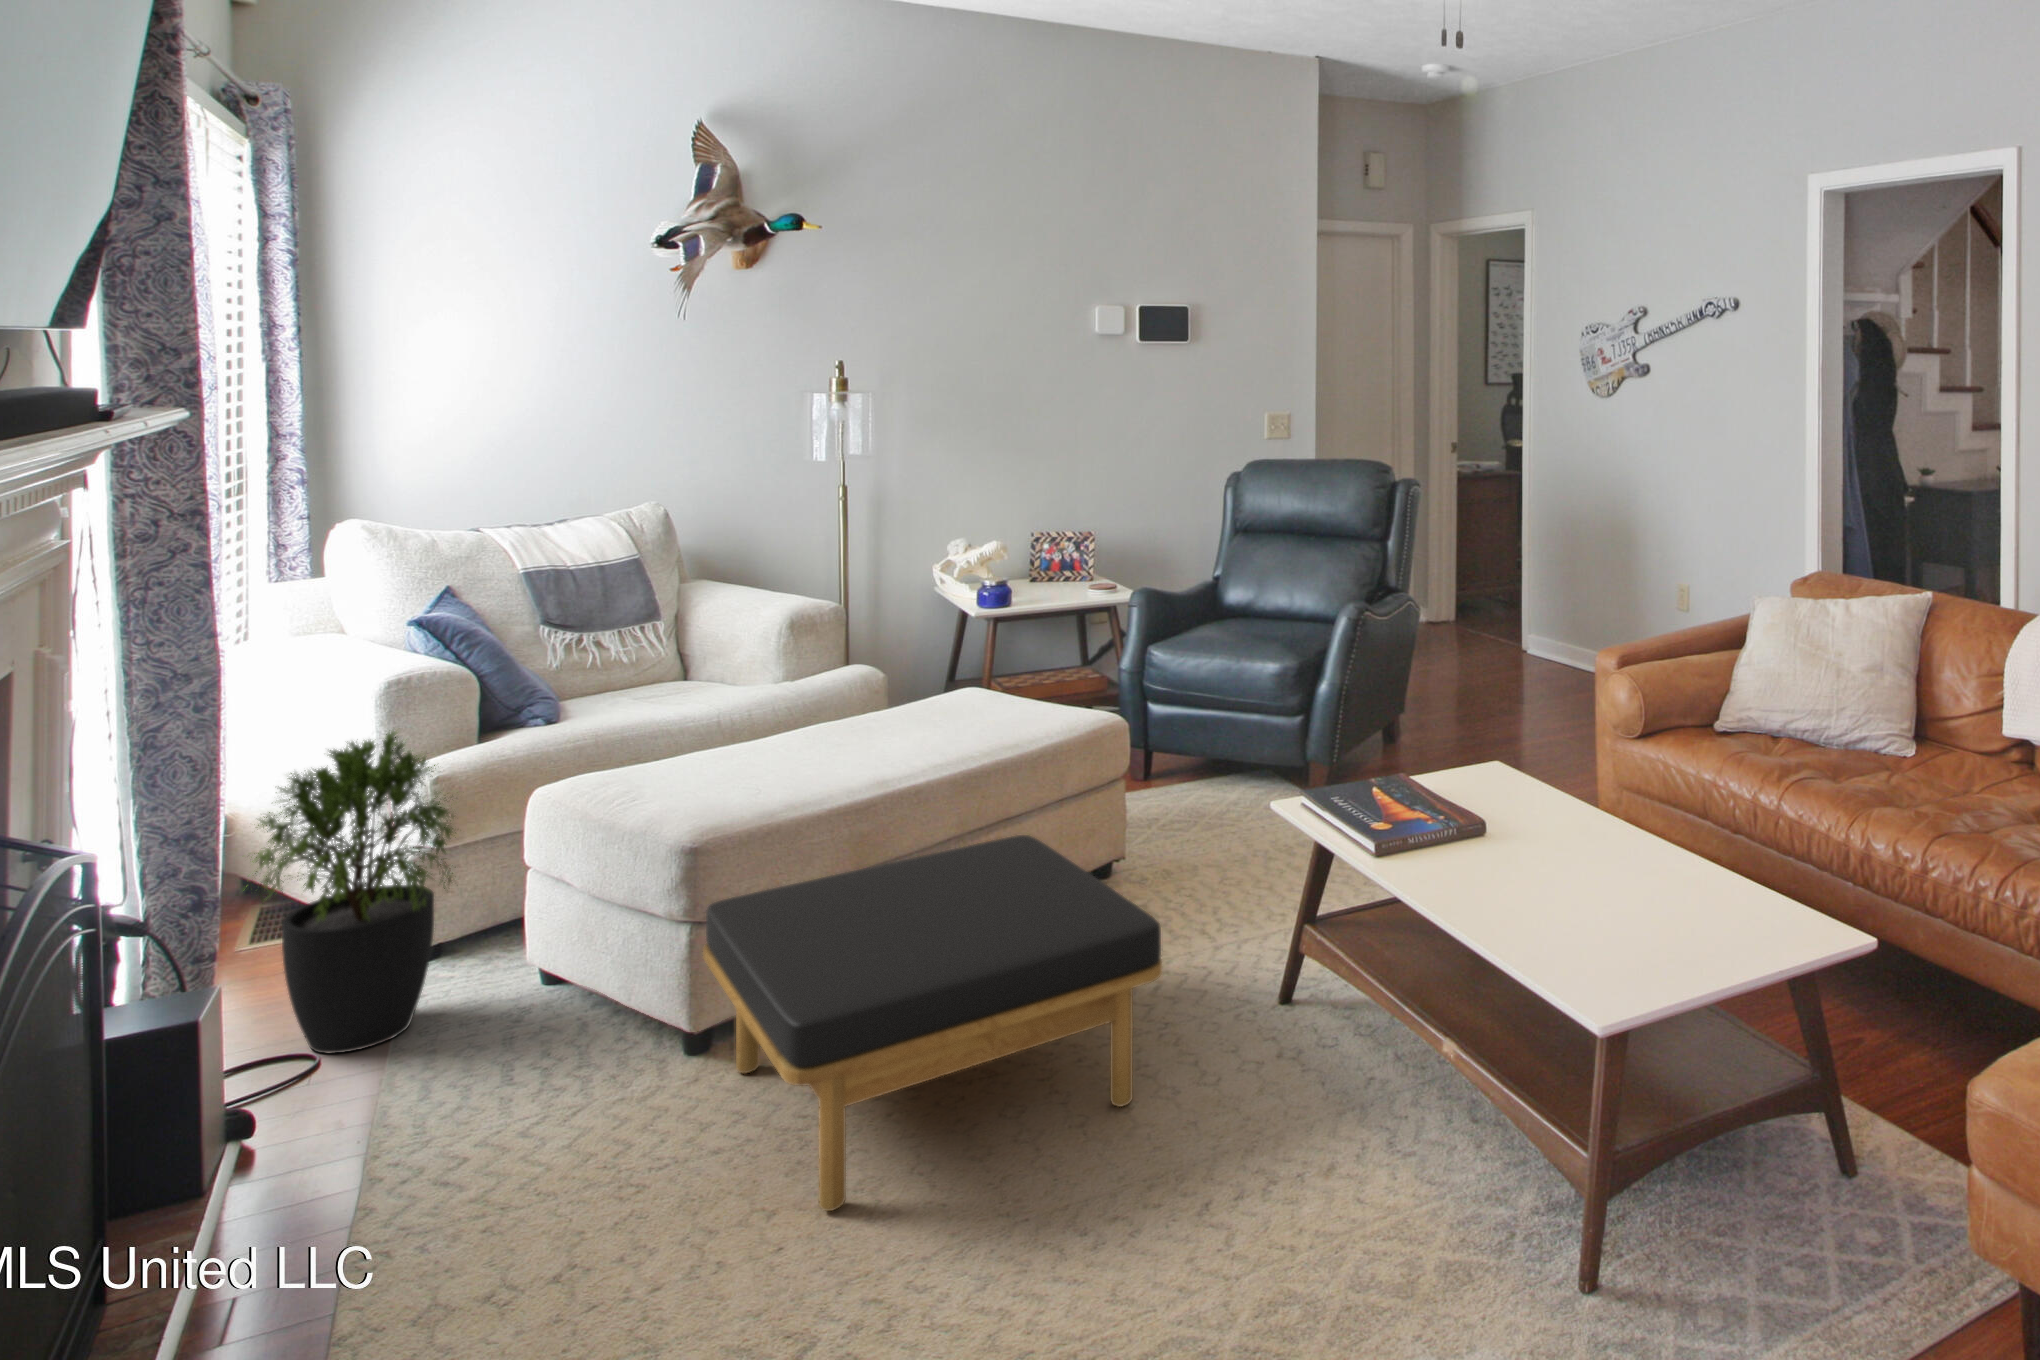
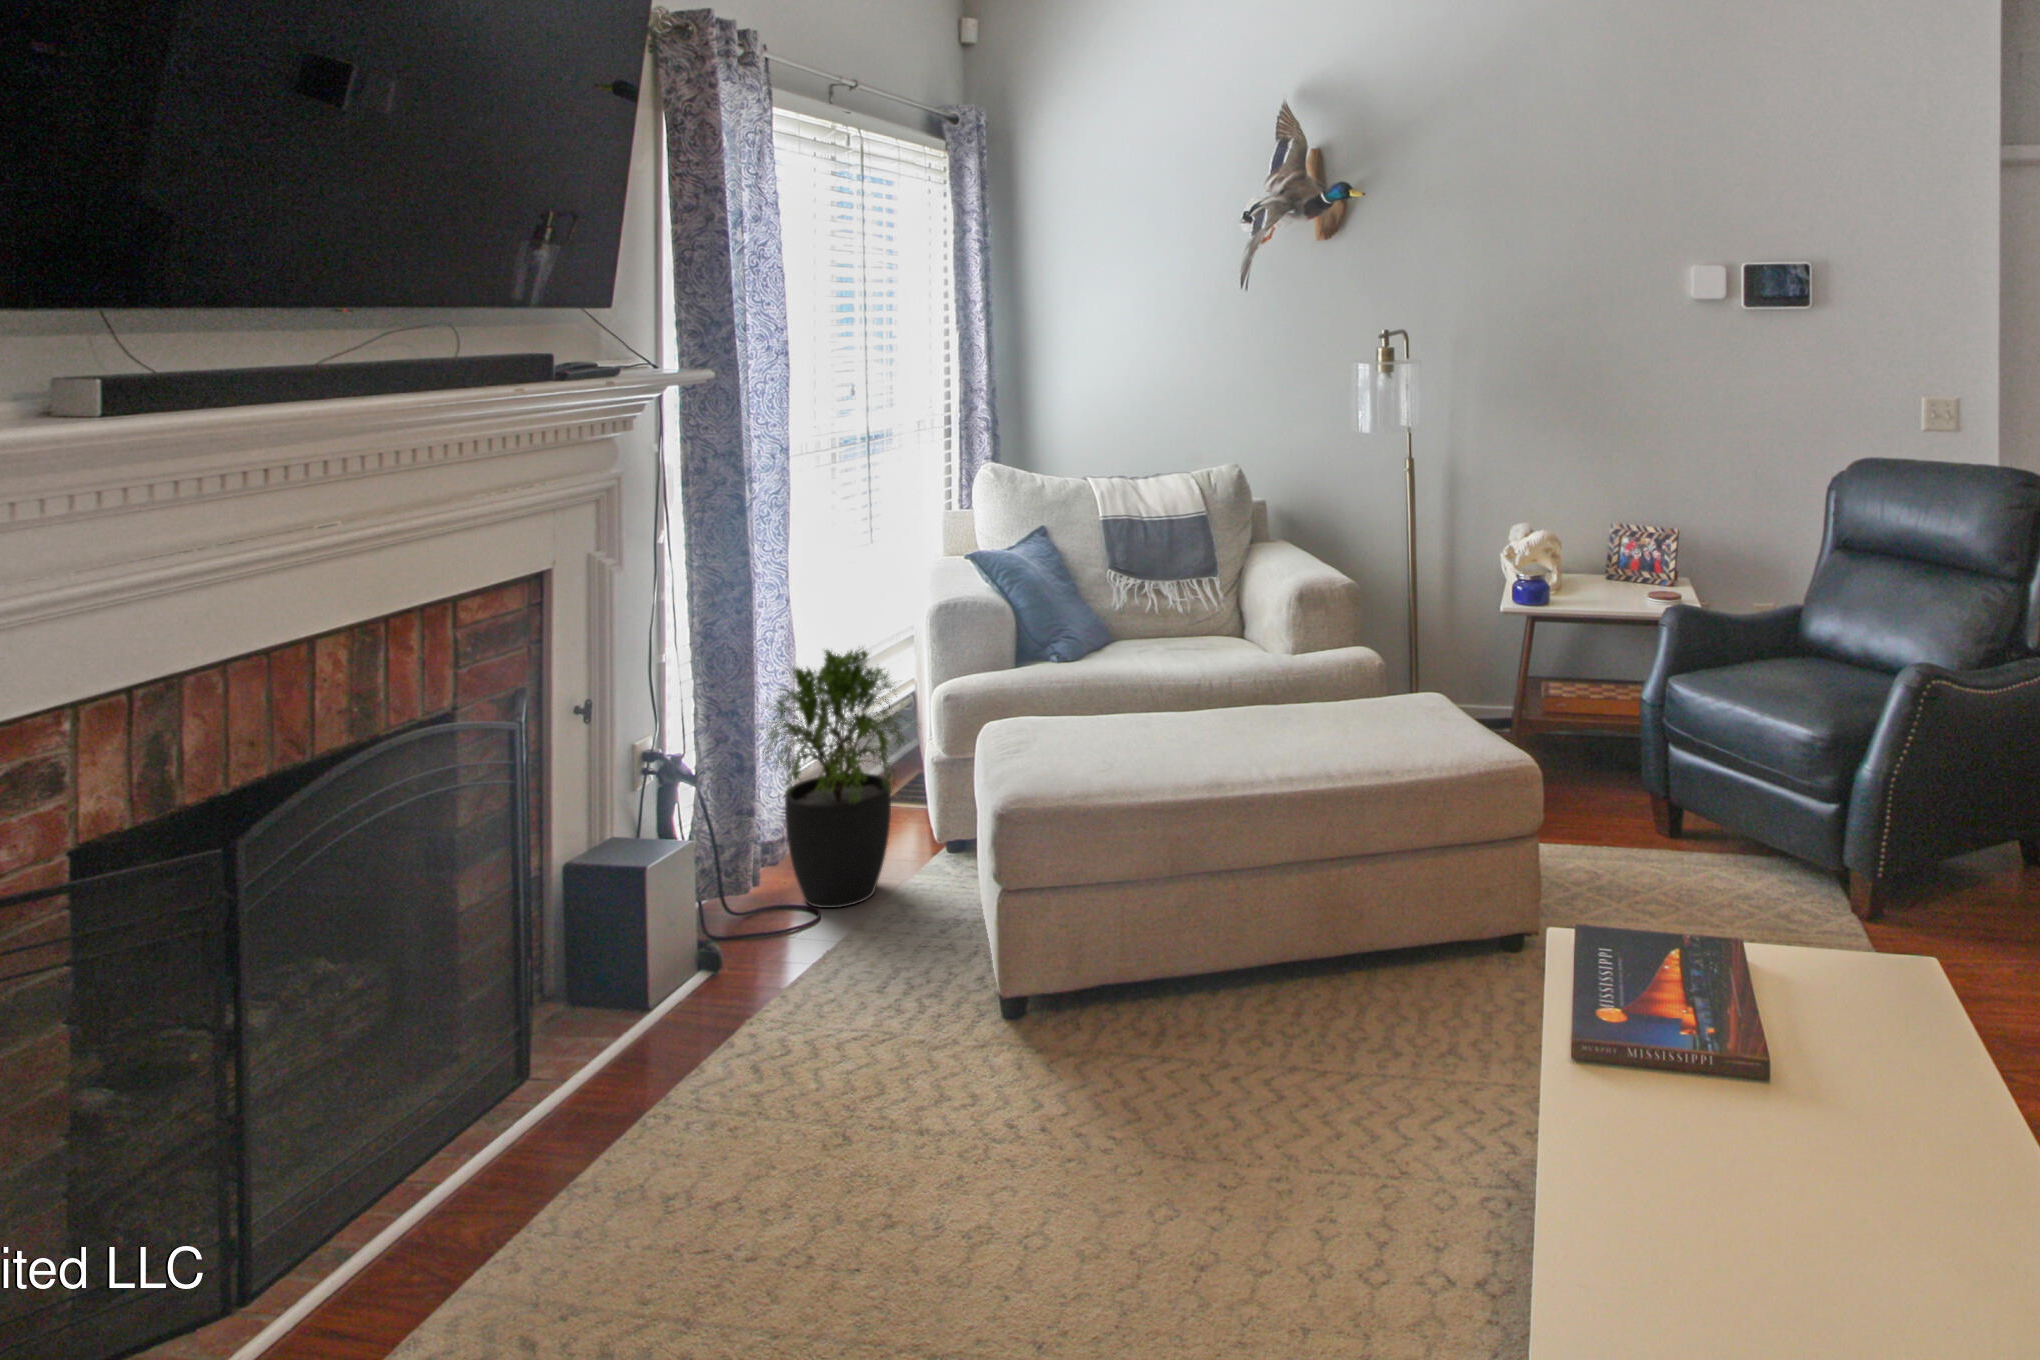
ottoman: present [703,835,1162,1211] -> none [824,865,1291,1254]

